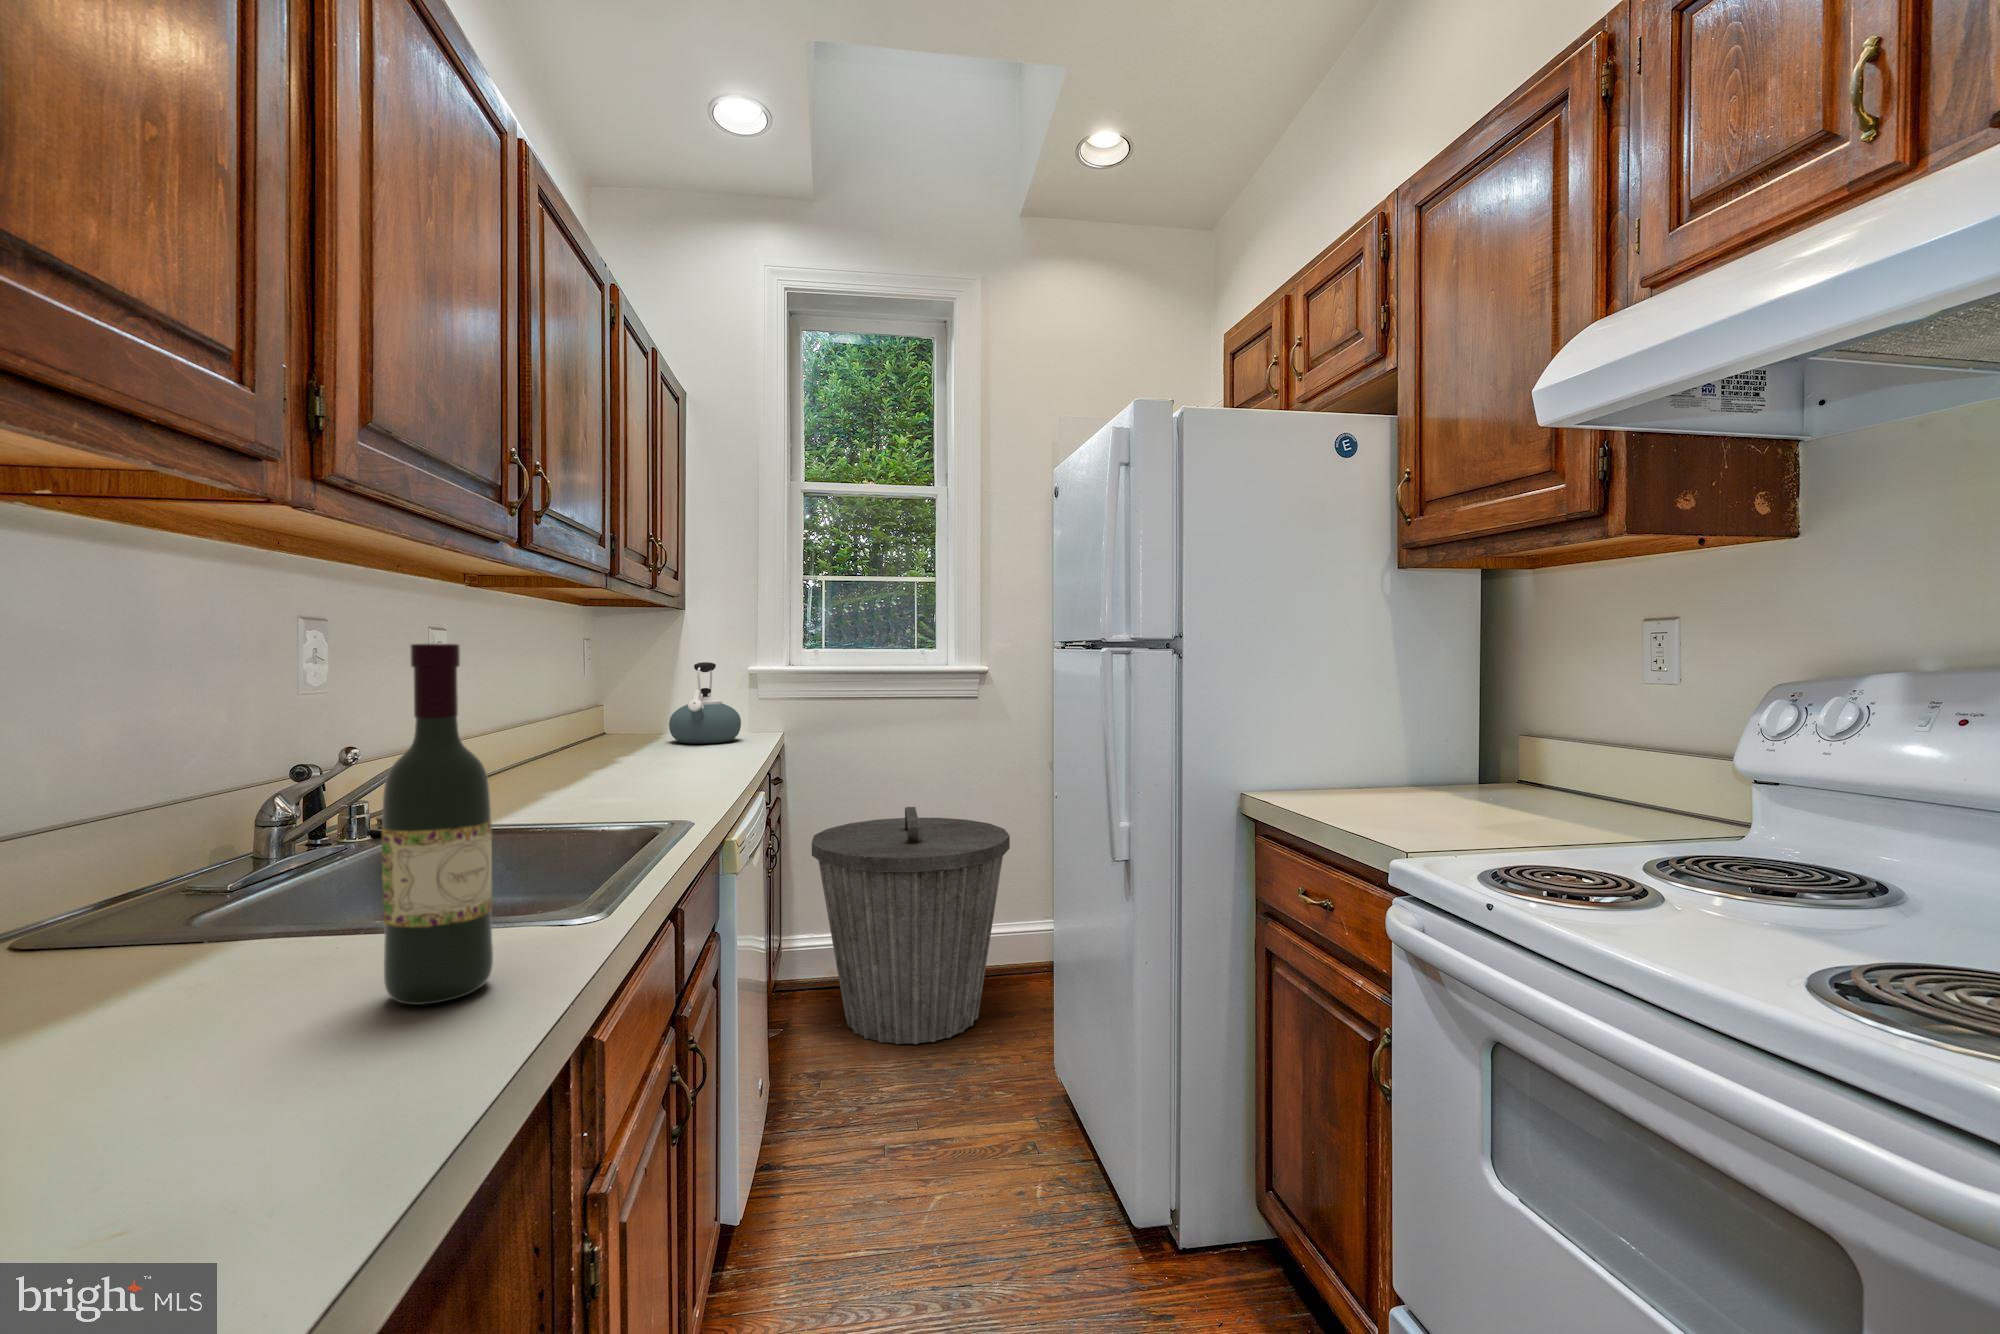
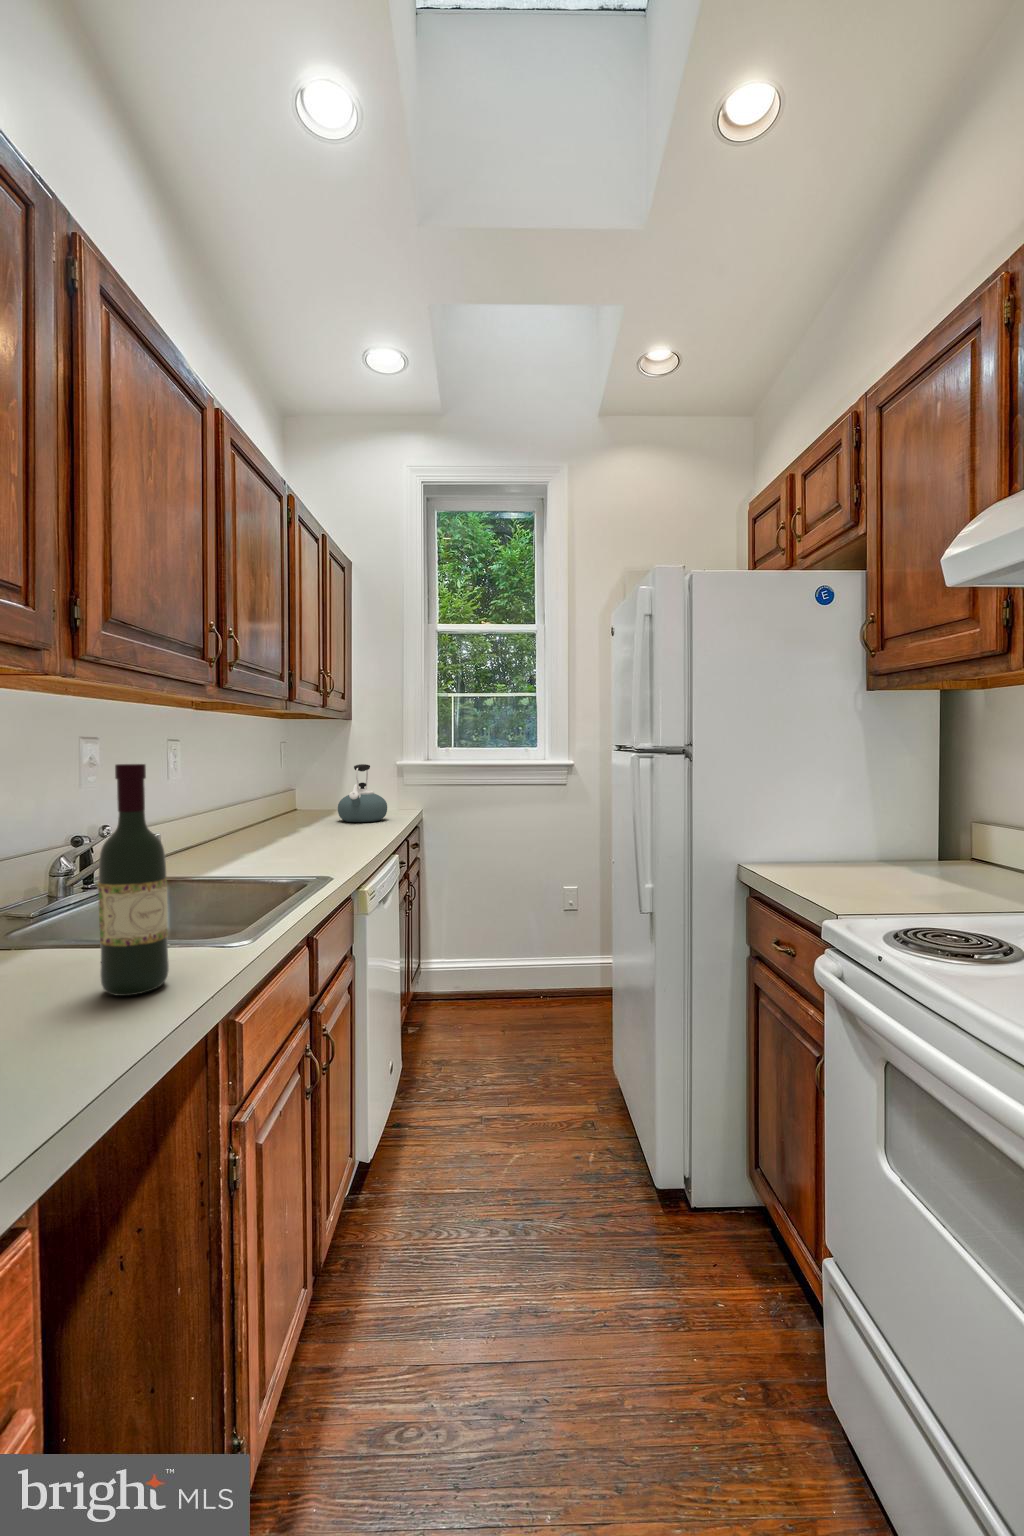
trash can: present [812,807,1010,1044] -> none [437,870,582,1044]

